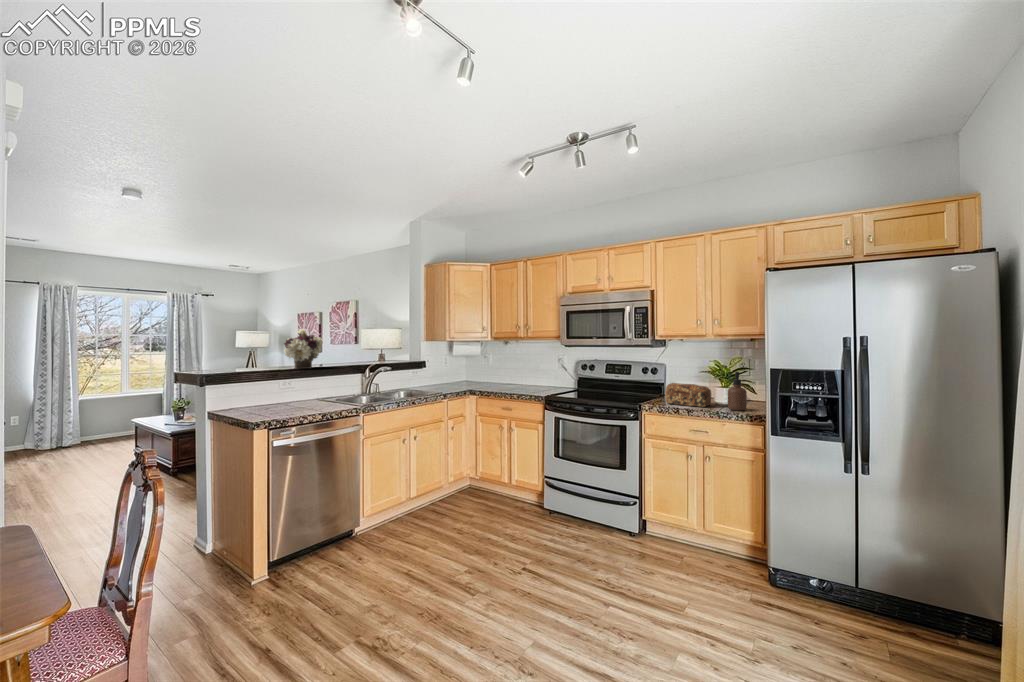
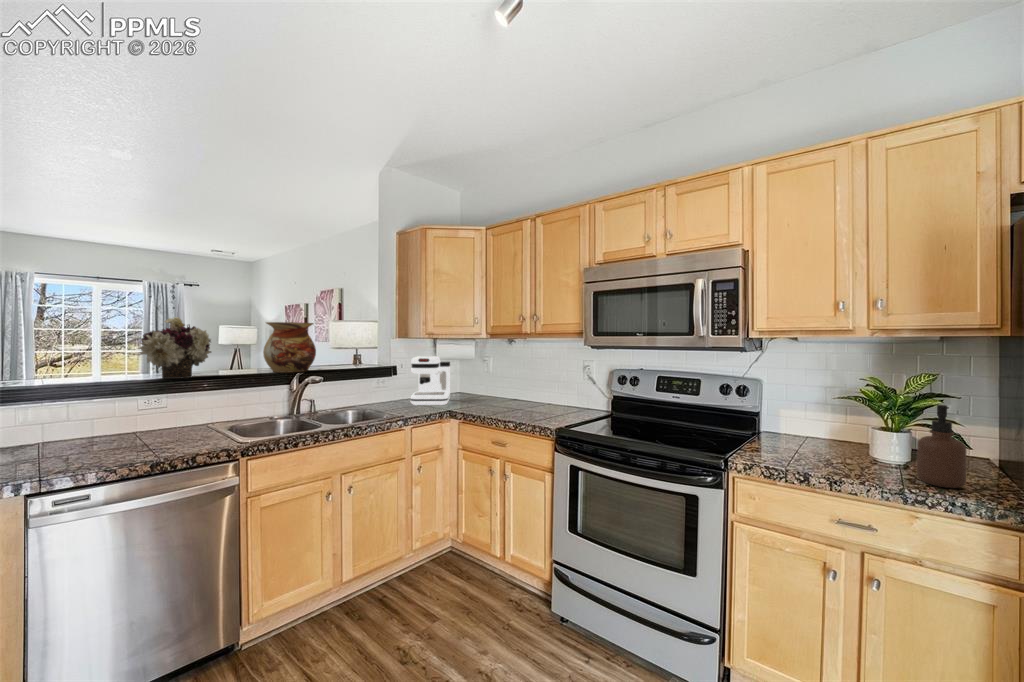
vase: none [344,331,378,365] -> present [263,322,316,373]
coffee maker: none [439,354,465,388] -> present [411,356,450,405]
bread loaf: present [665,383,711,407] -> none [773,418,870,471]

